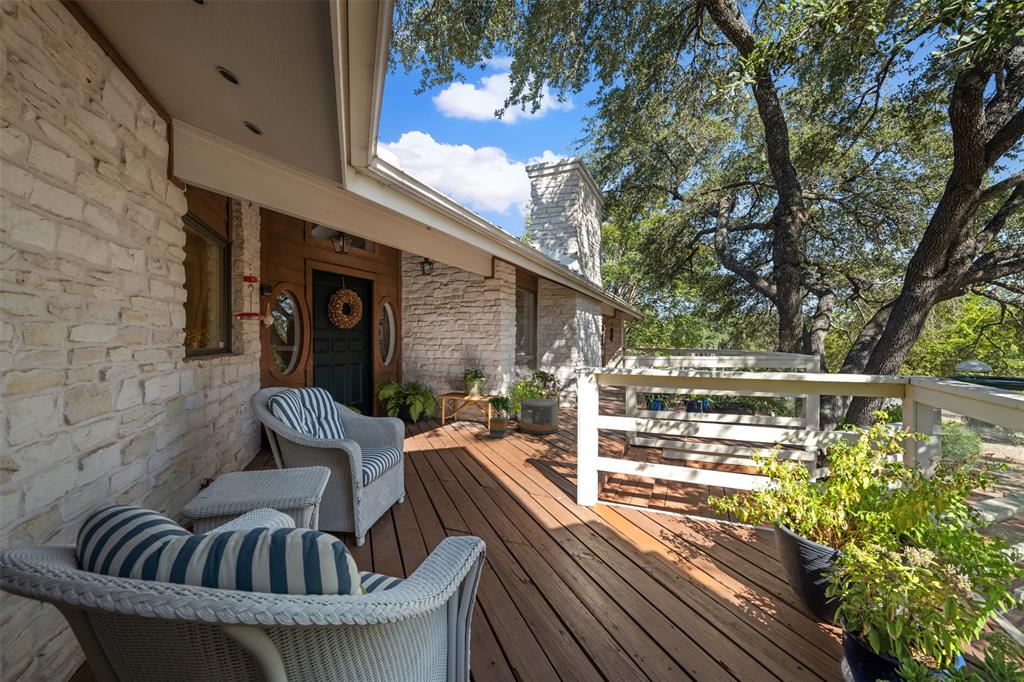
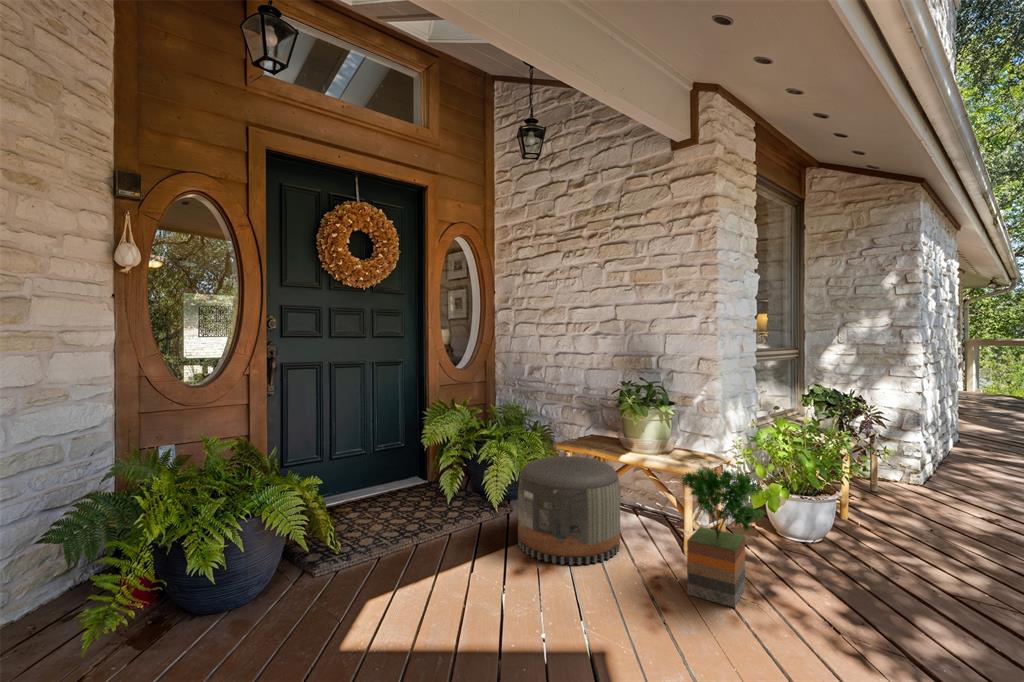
pouf: present [521,398,558,434] -> present [518,456,621,565]

